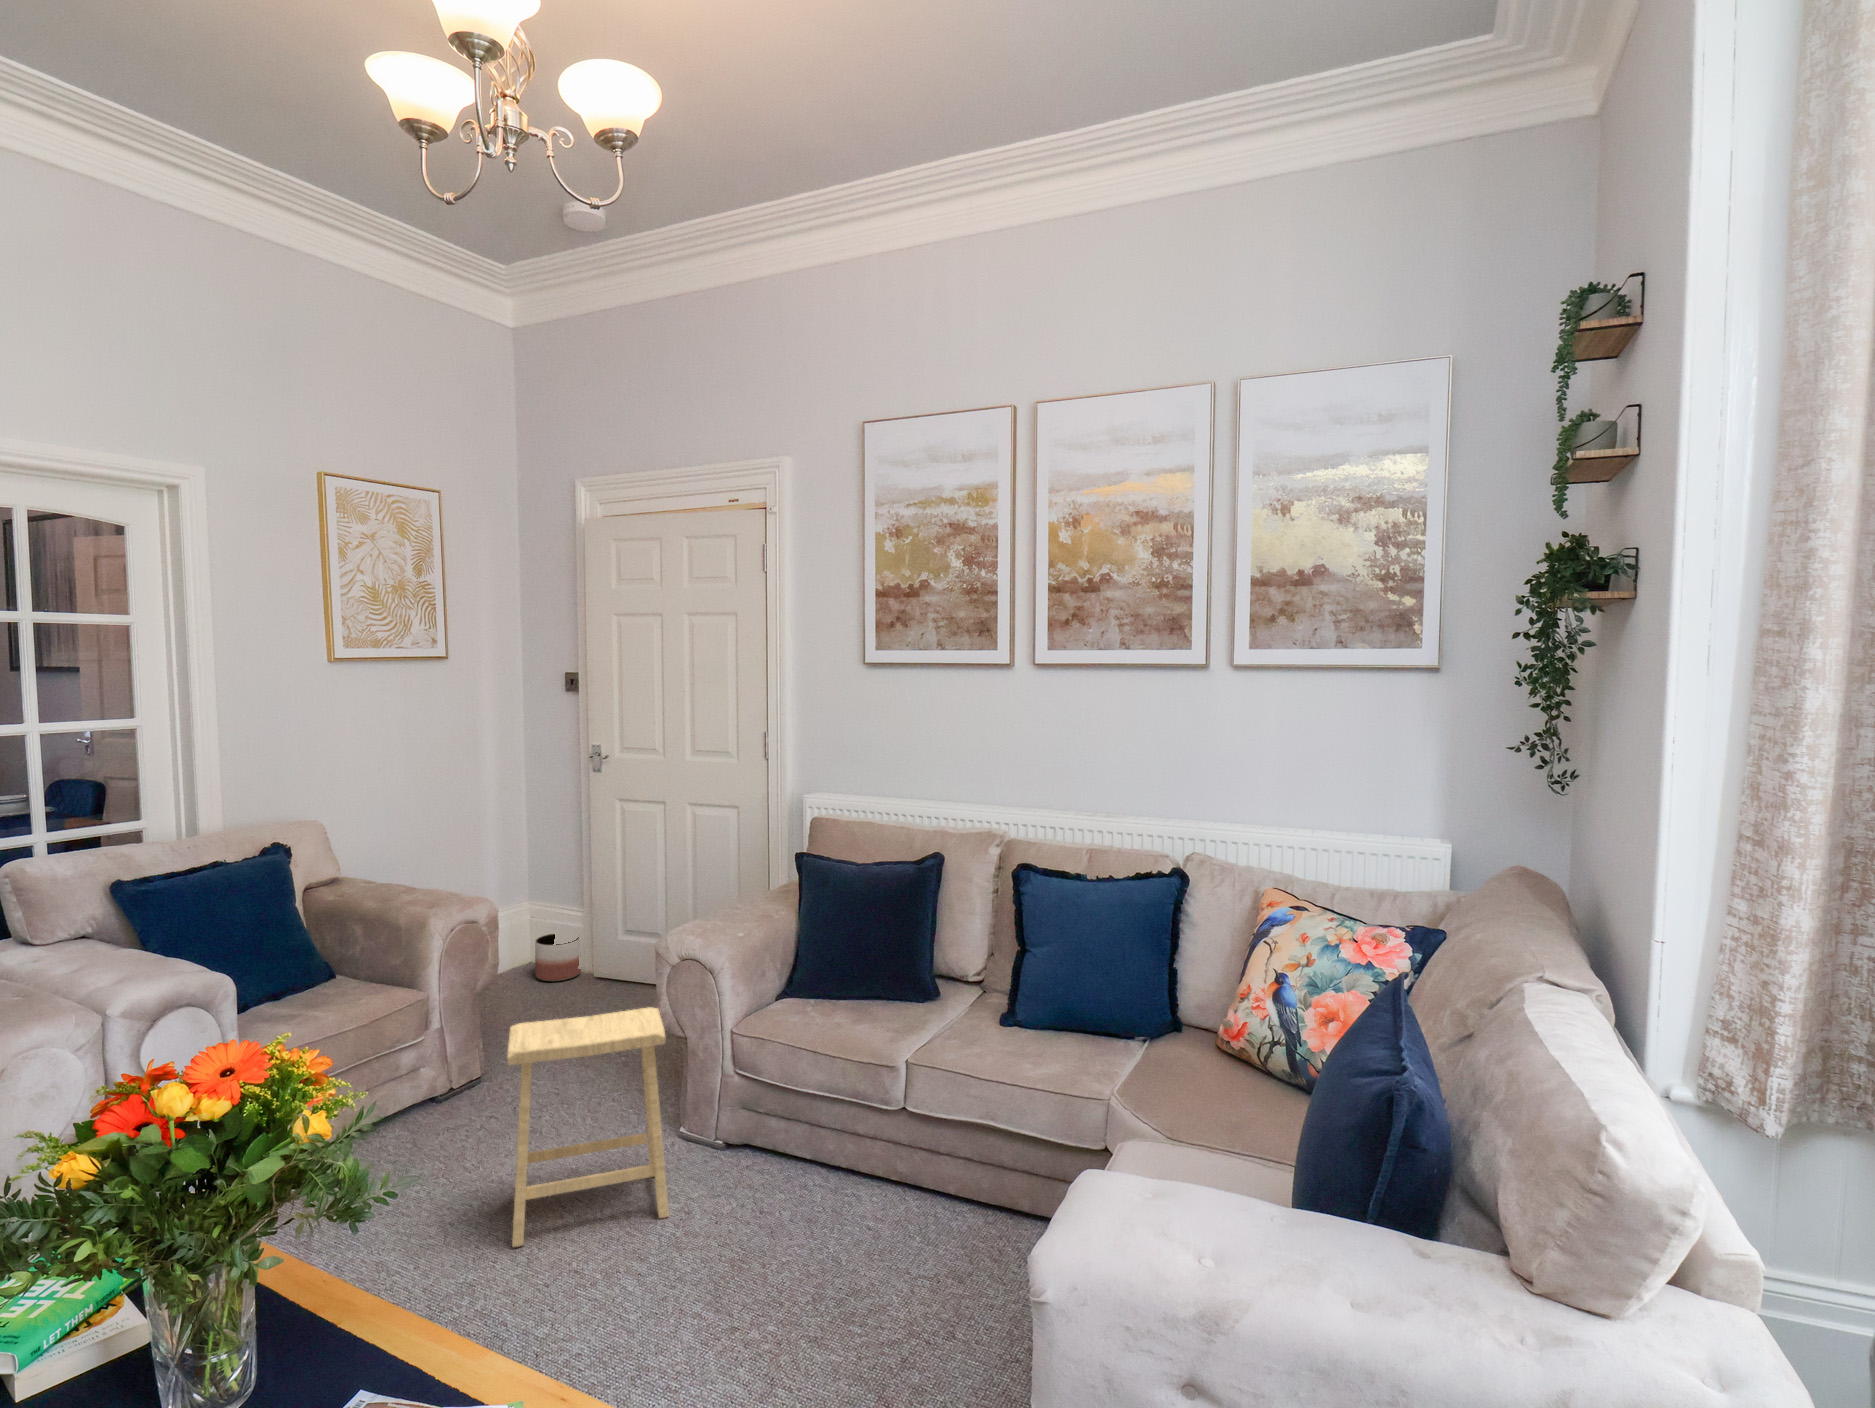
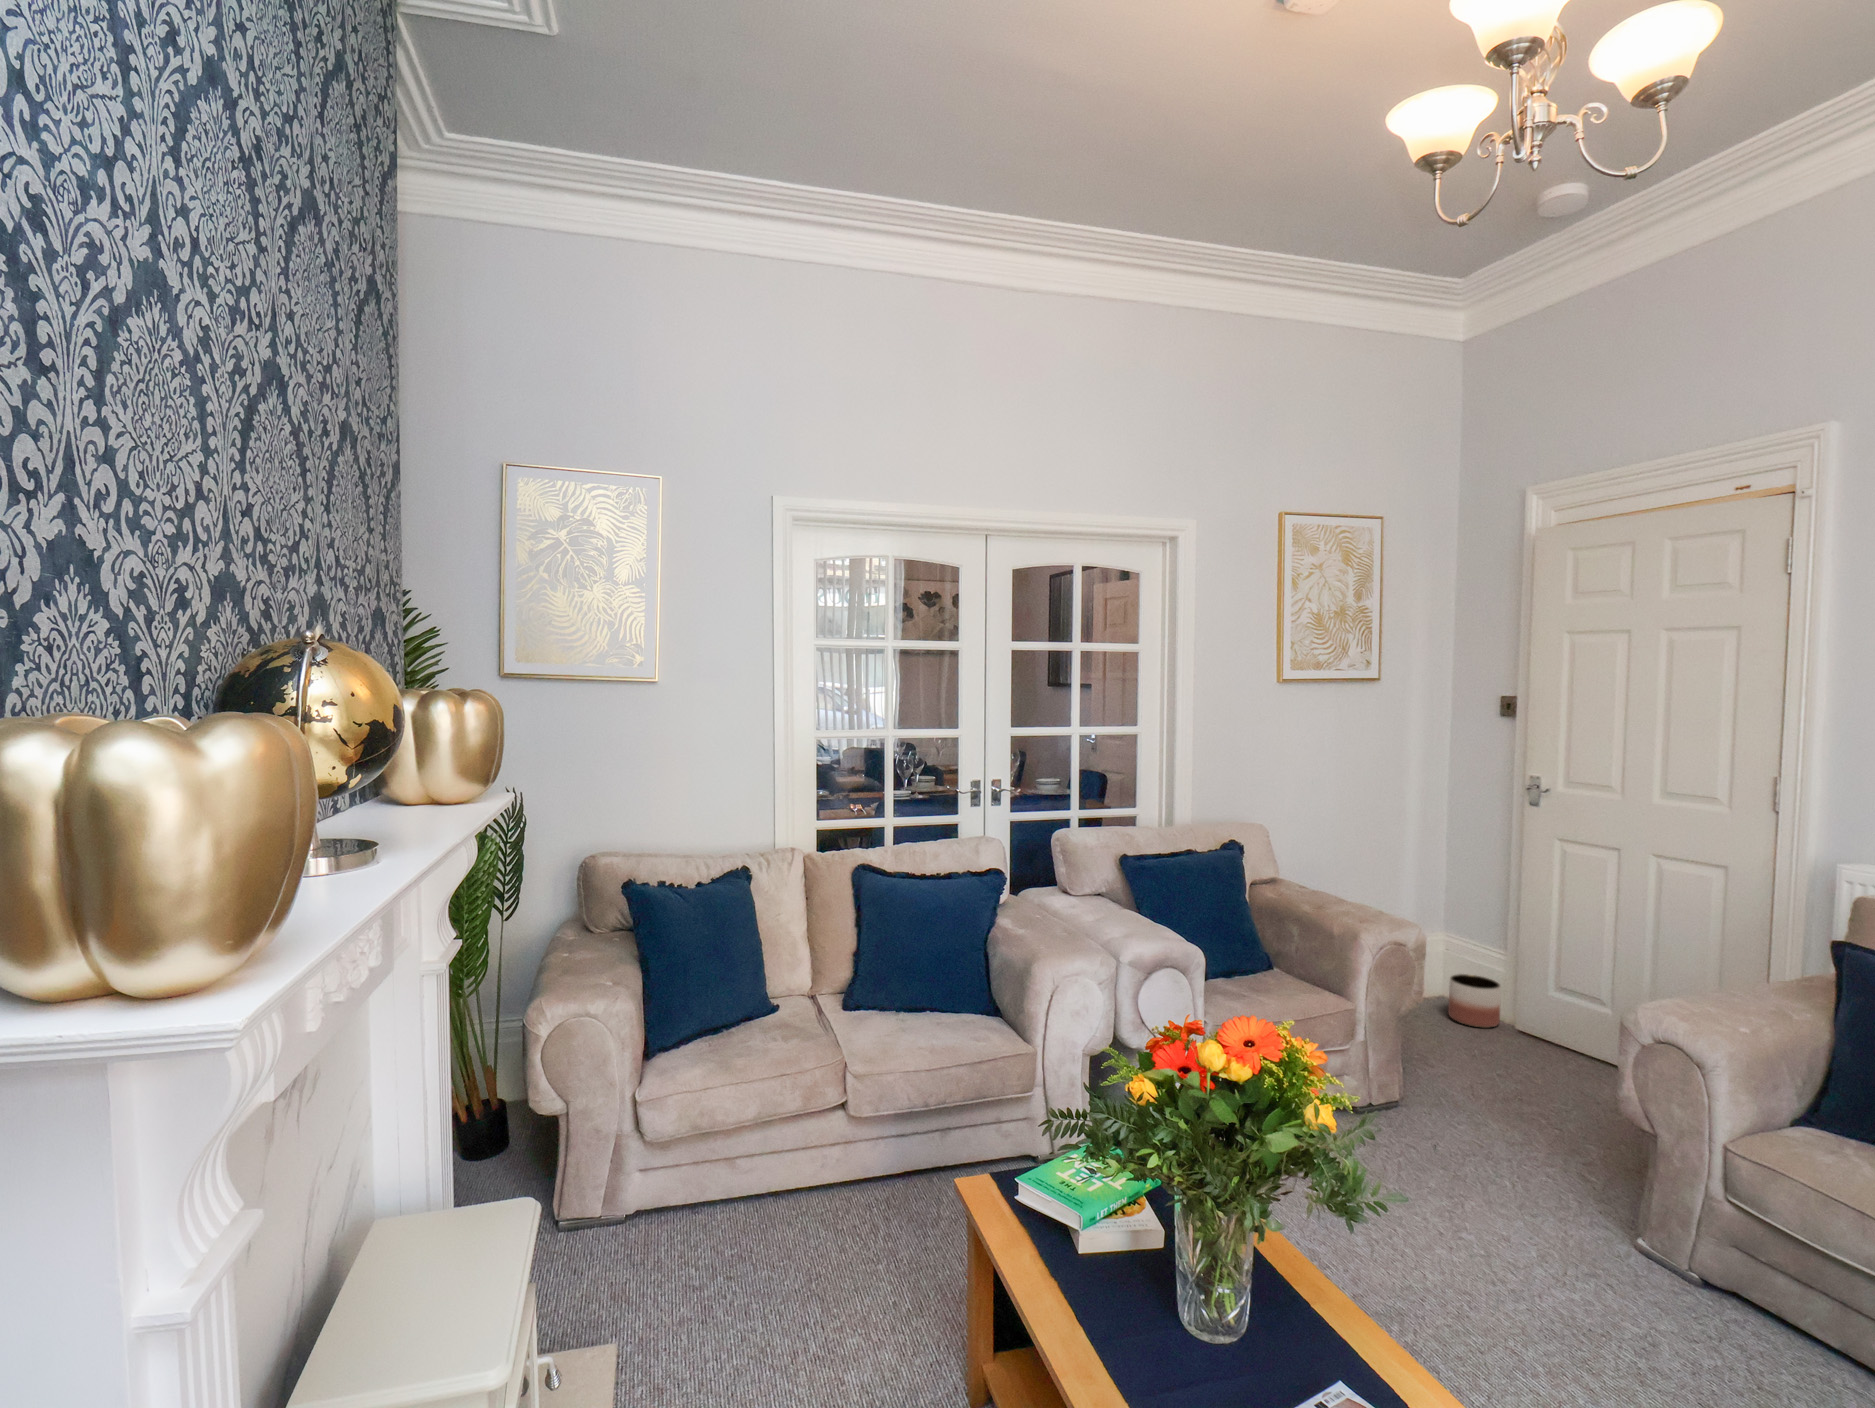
footstool: present [507,1007,669,1247] -> none [1451,1066,1660,1363]

